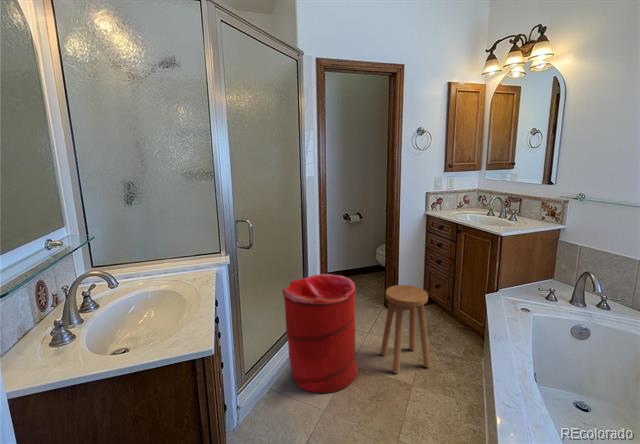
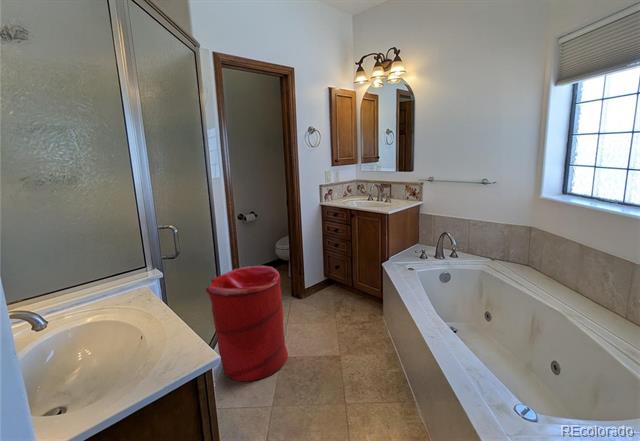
stool: present [381,285,430,373] -> none [302,265,346,344]

